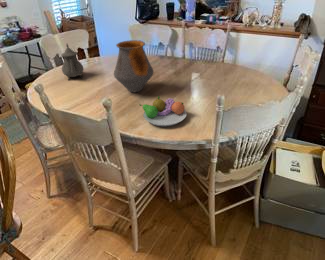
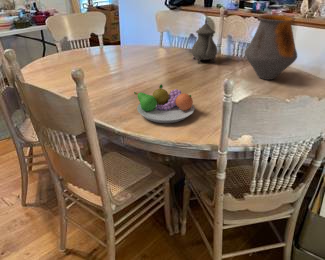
vase: present [114,40,153,92] -> present [245,15,297,80]
teapot: present [61,44,84,80] -> present [192,18,218,63]

